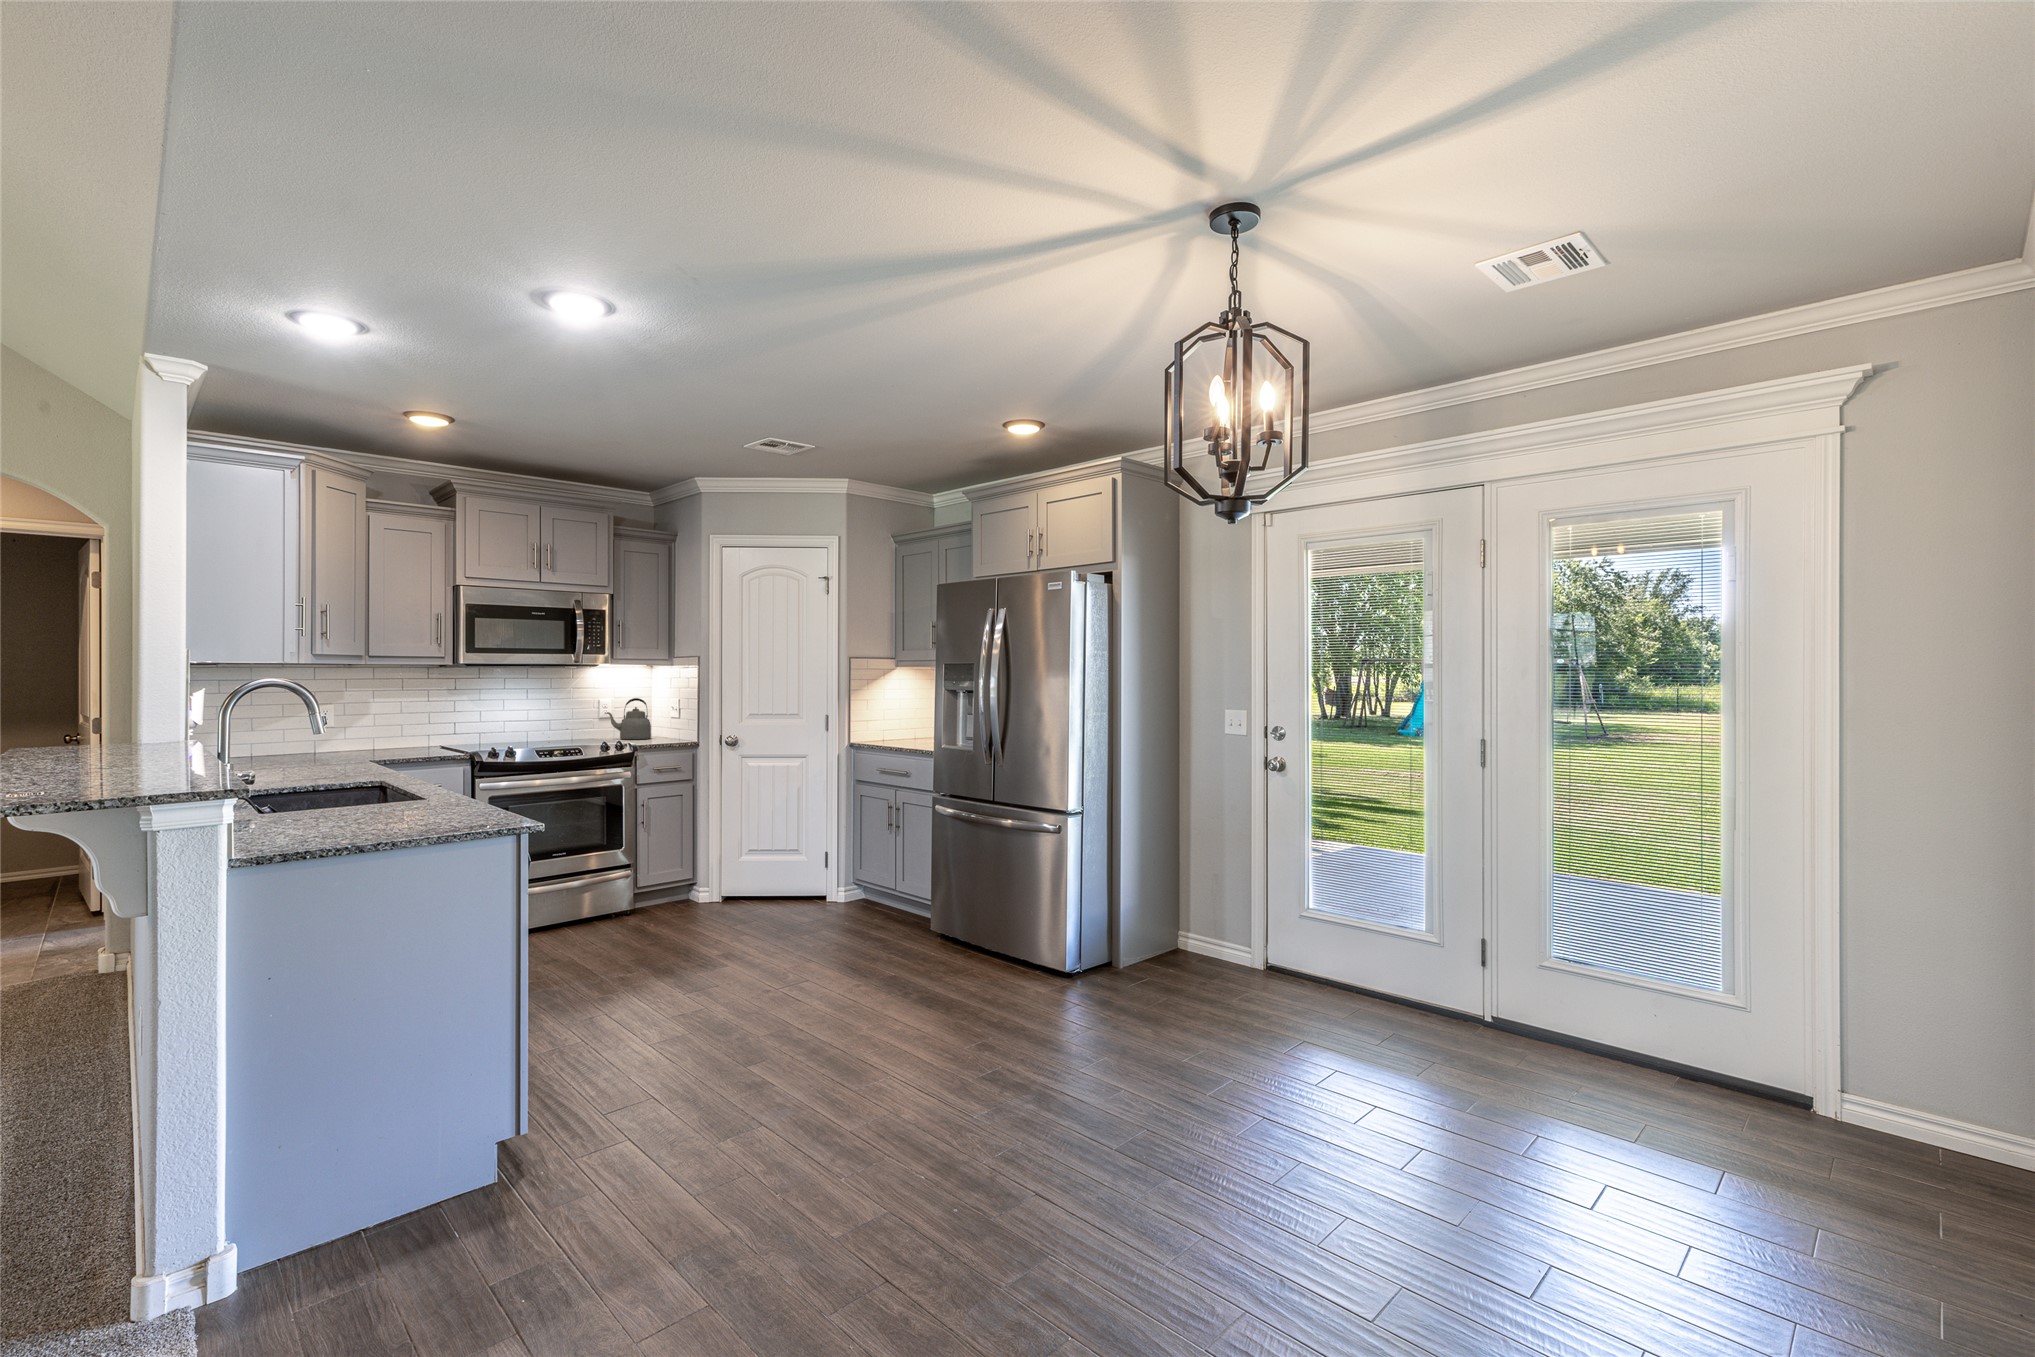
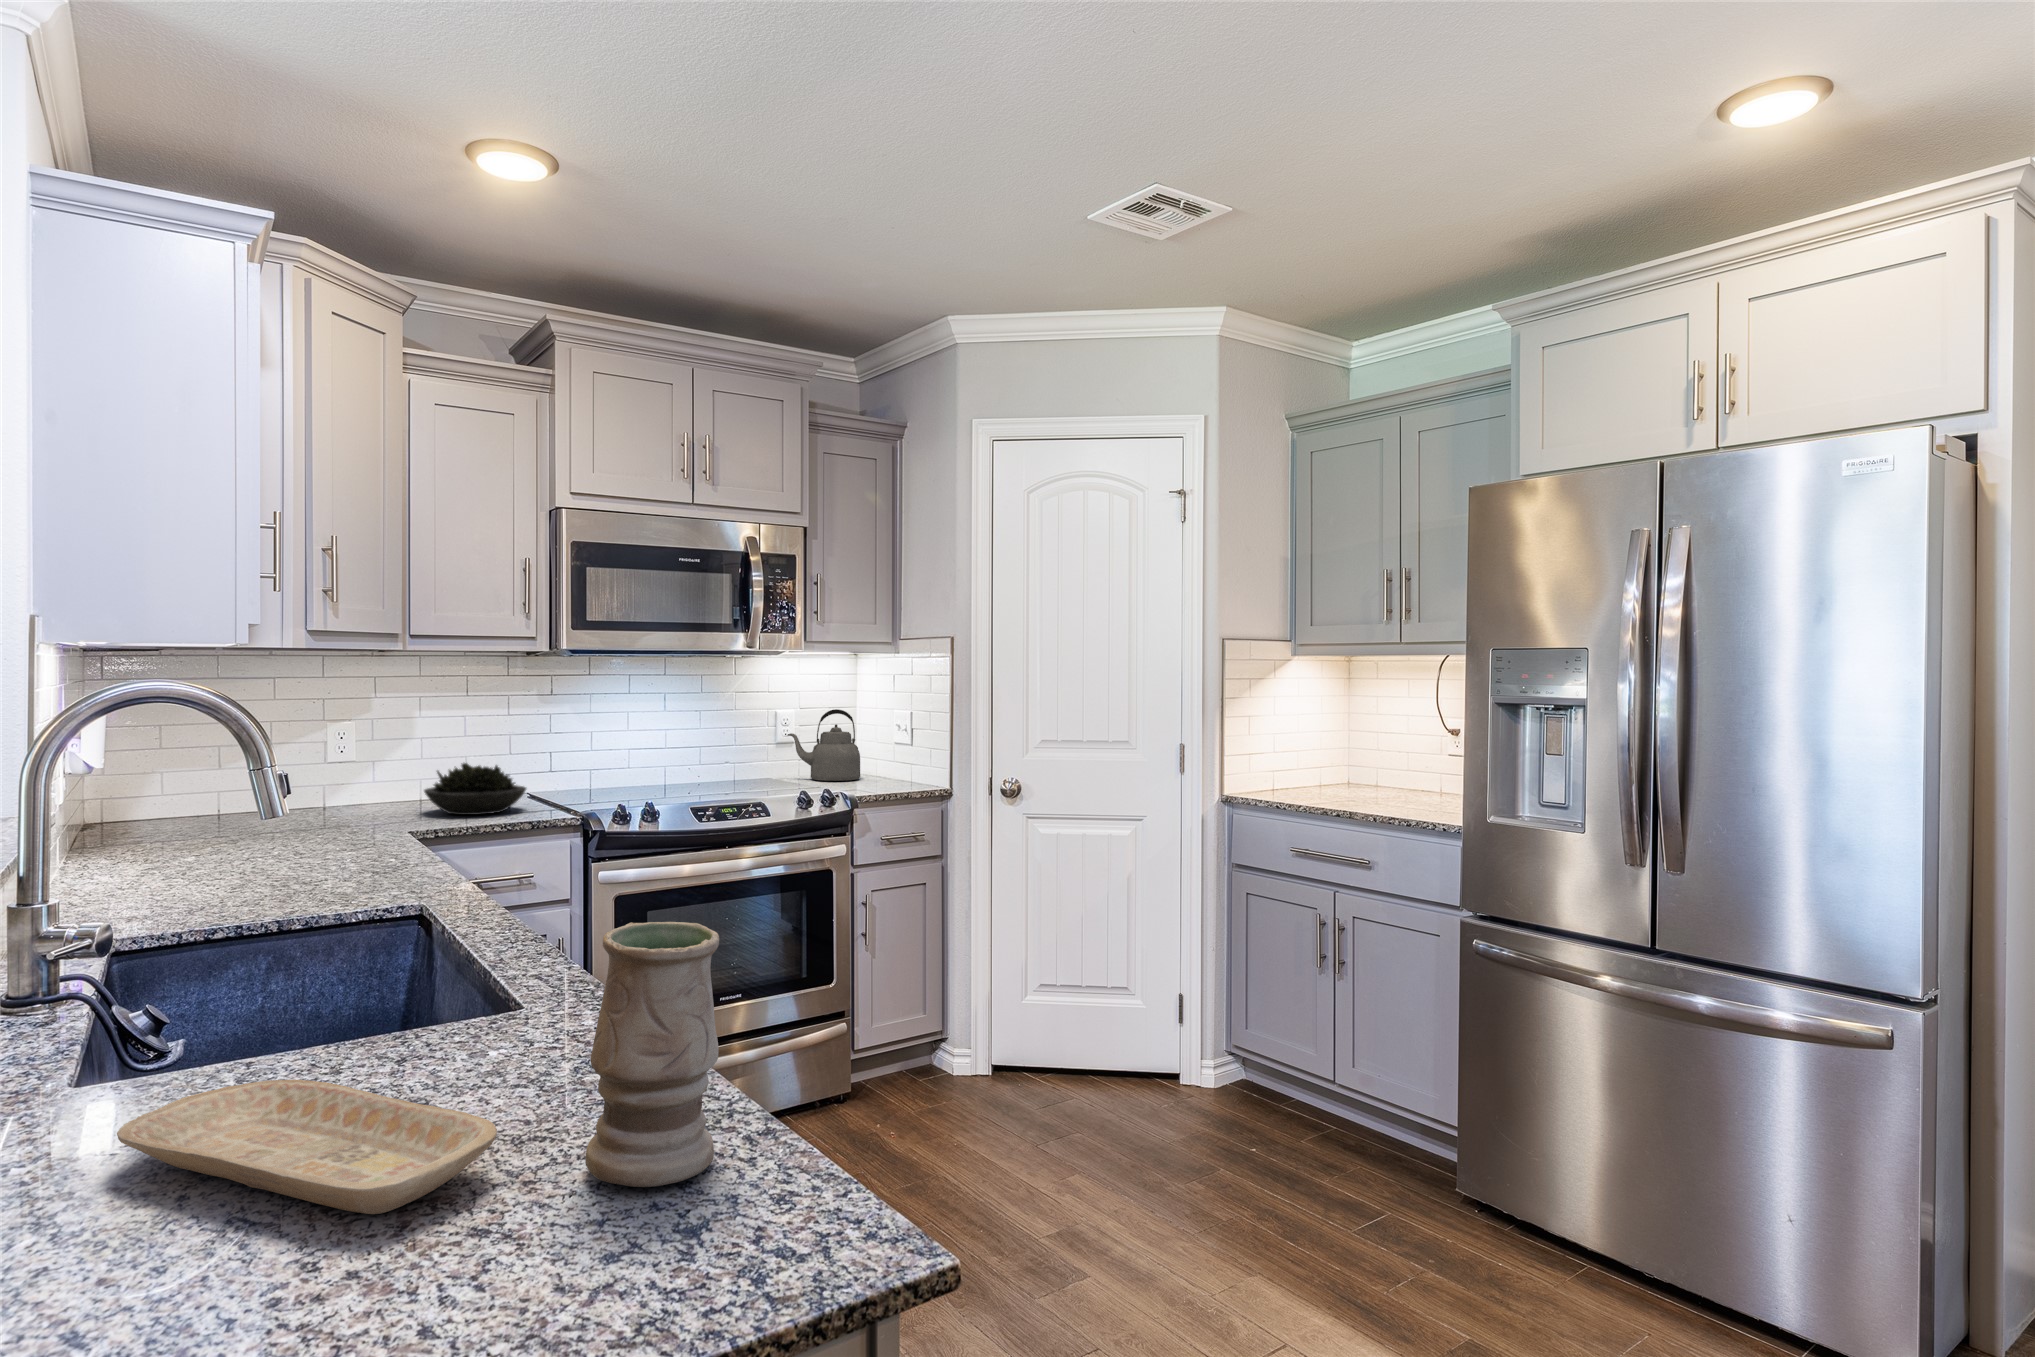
succulent plant: none [378,726,439,755] -> present [424,763,526,815]
vase: none [441,752,486,827] -> present [585,922,719,1187]
tray: none [285,808,412,832] -> present [117,1080,497,1214]

